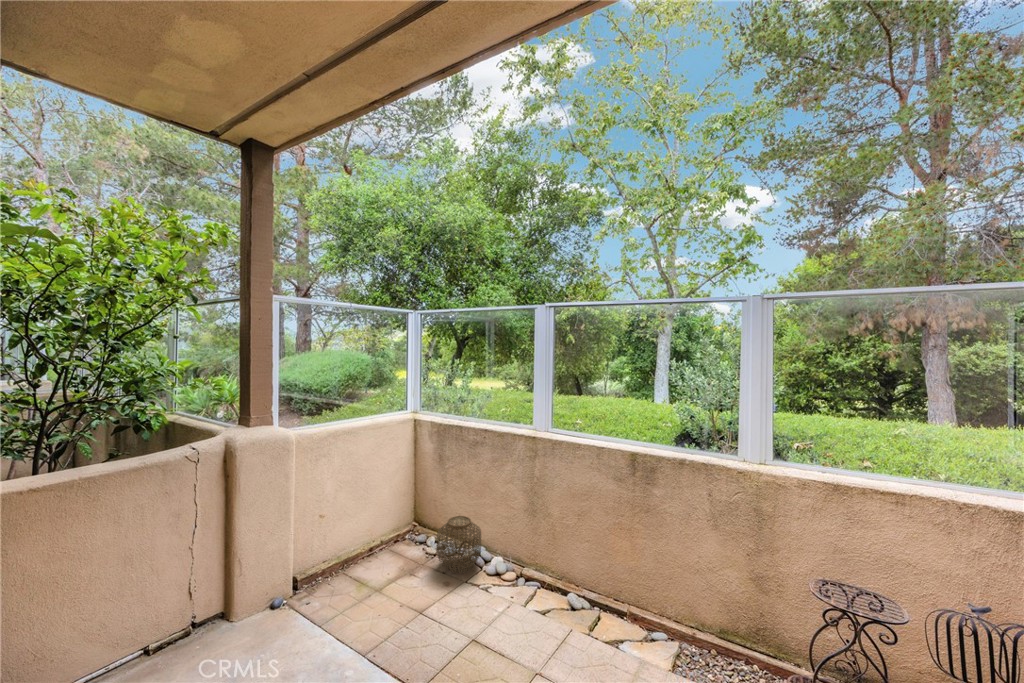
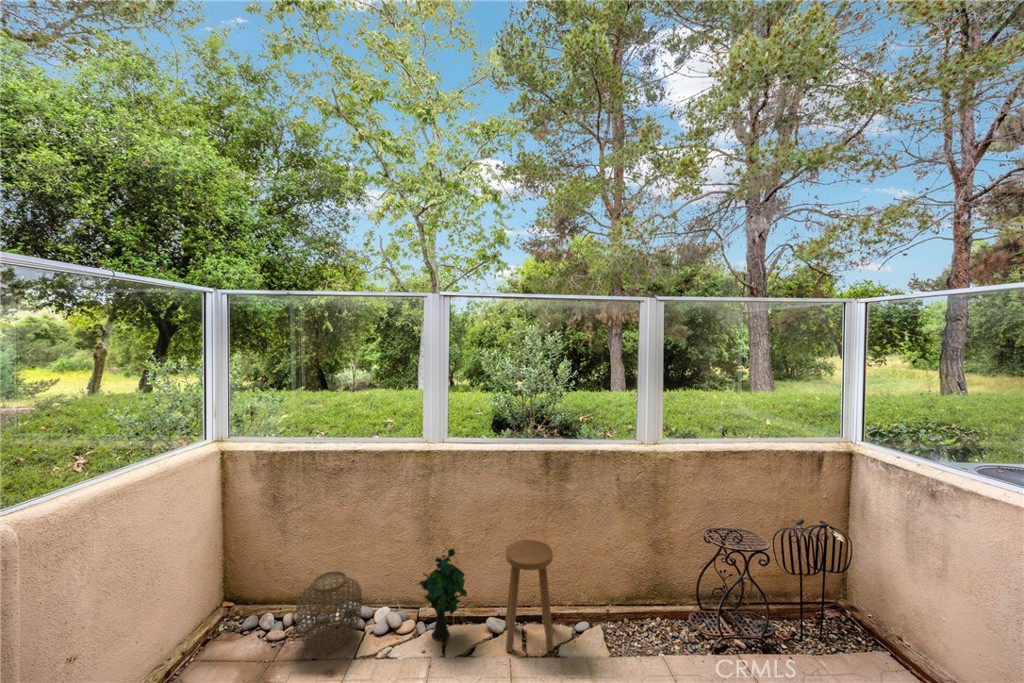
decorative plant: none [512,520,556,597] -> present [418,549,467,641]
stool: none [574,531,628,643] -> present [505,540,554,652]

